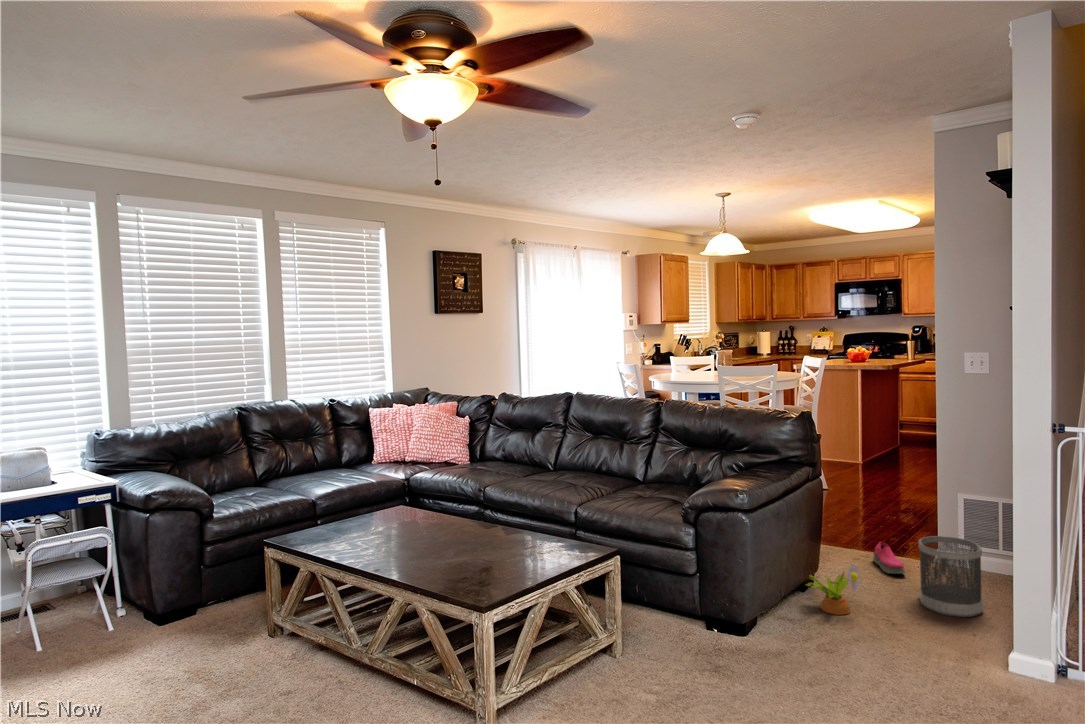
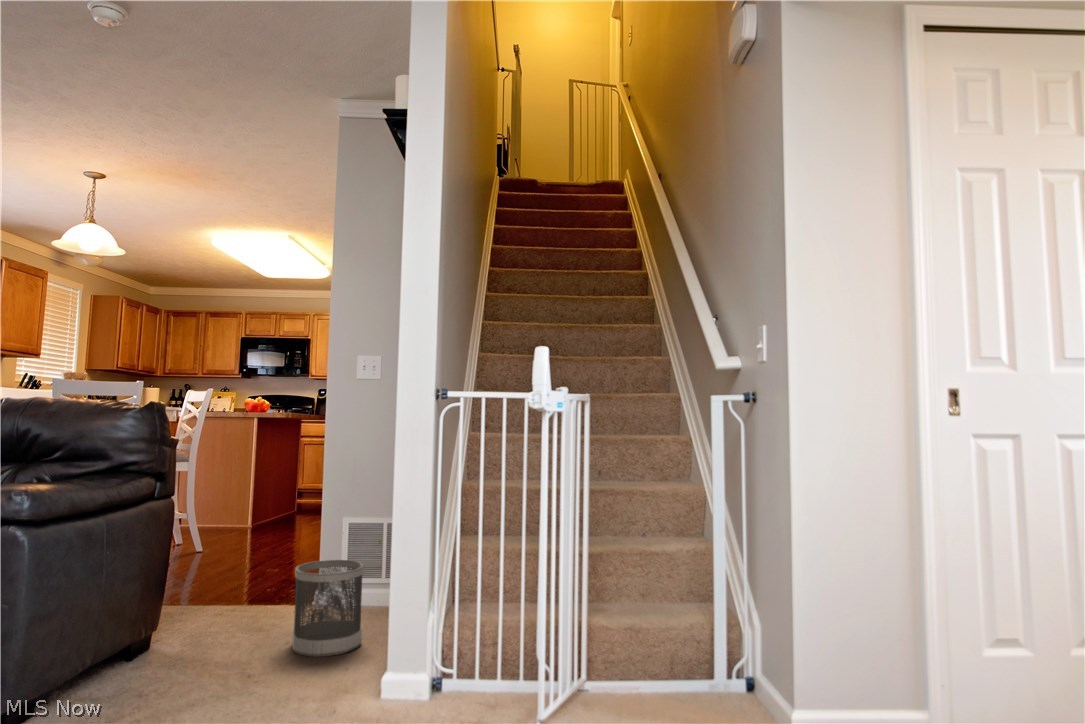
shoe: present [874,542,905,574] -> none [242,588,279,626]
decorative plant: present [807,563,860,615] -> none [125,606,213,692]

